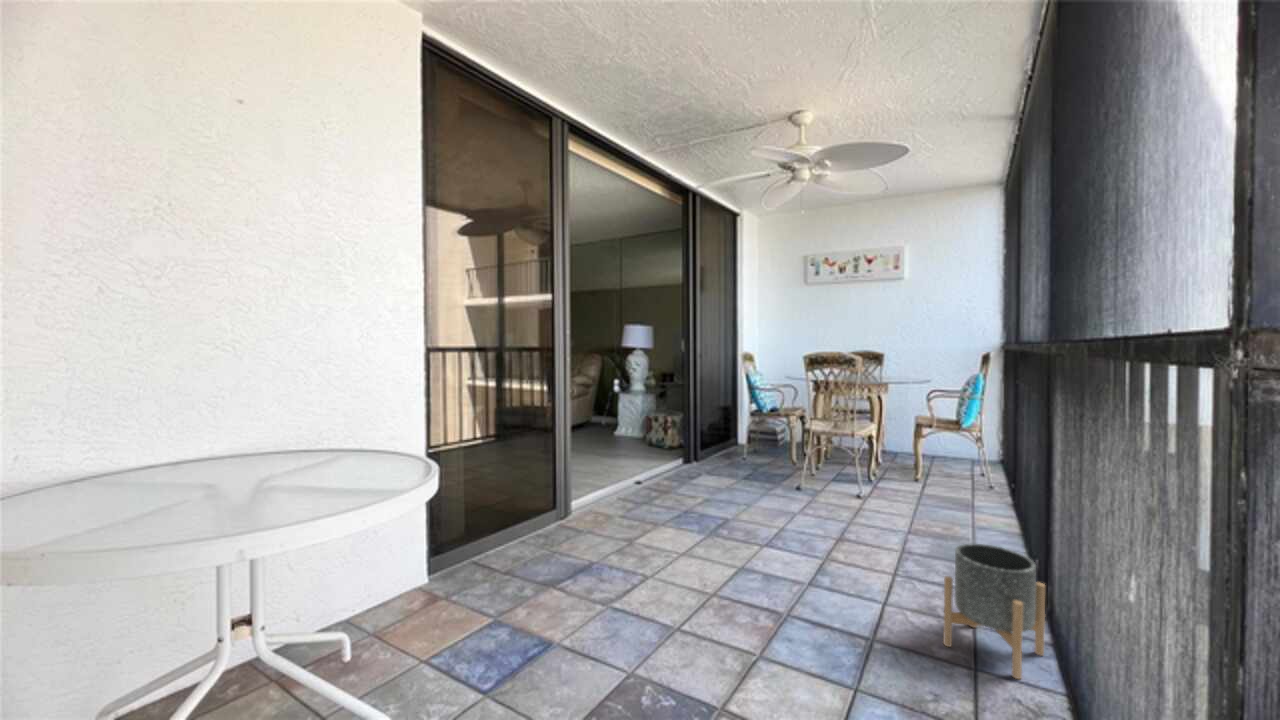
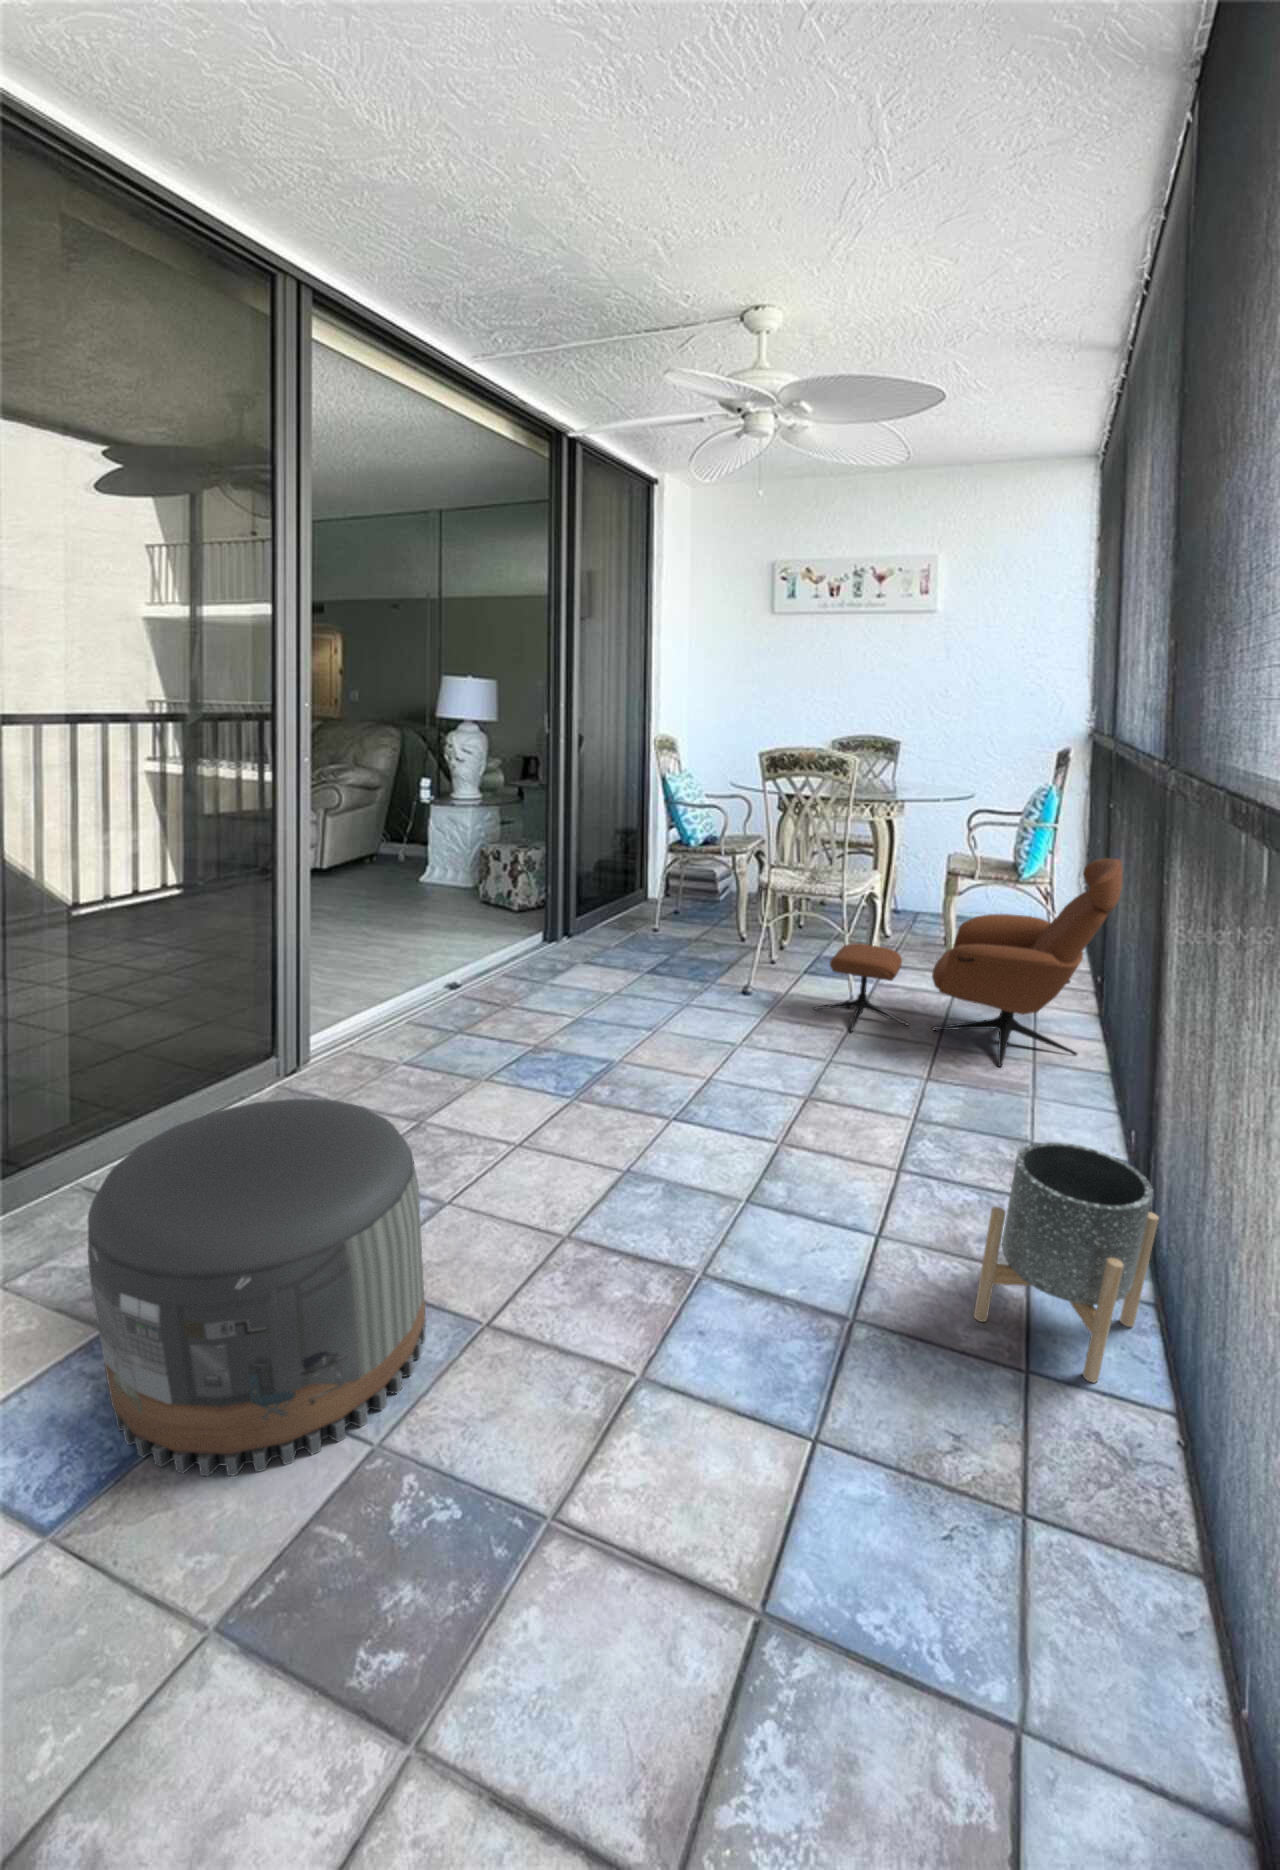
lounge chair: none [838,407,1013,528] -> present [815,858,1123,1067]
pouf: none [505,509,647,678] -> present [88,1098,426,1476]

